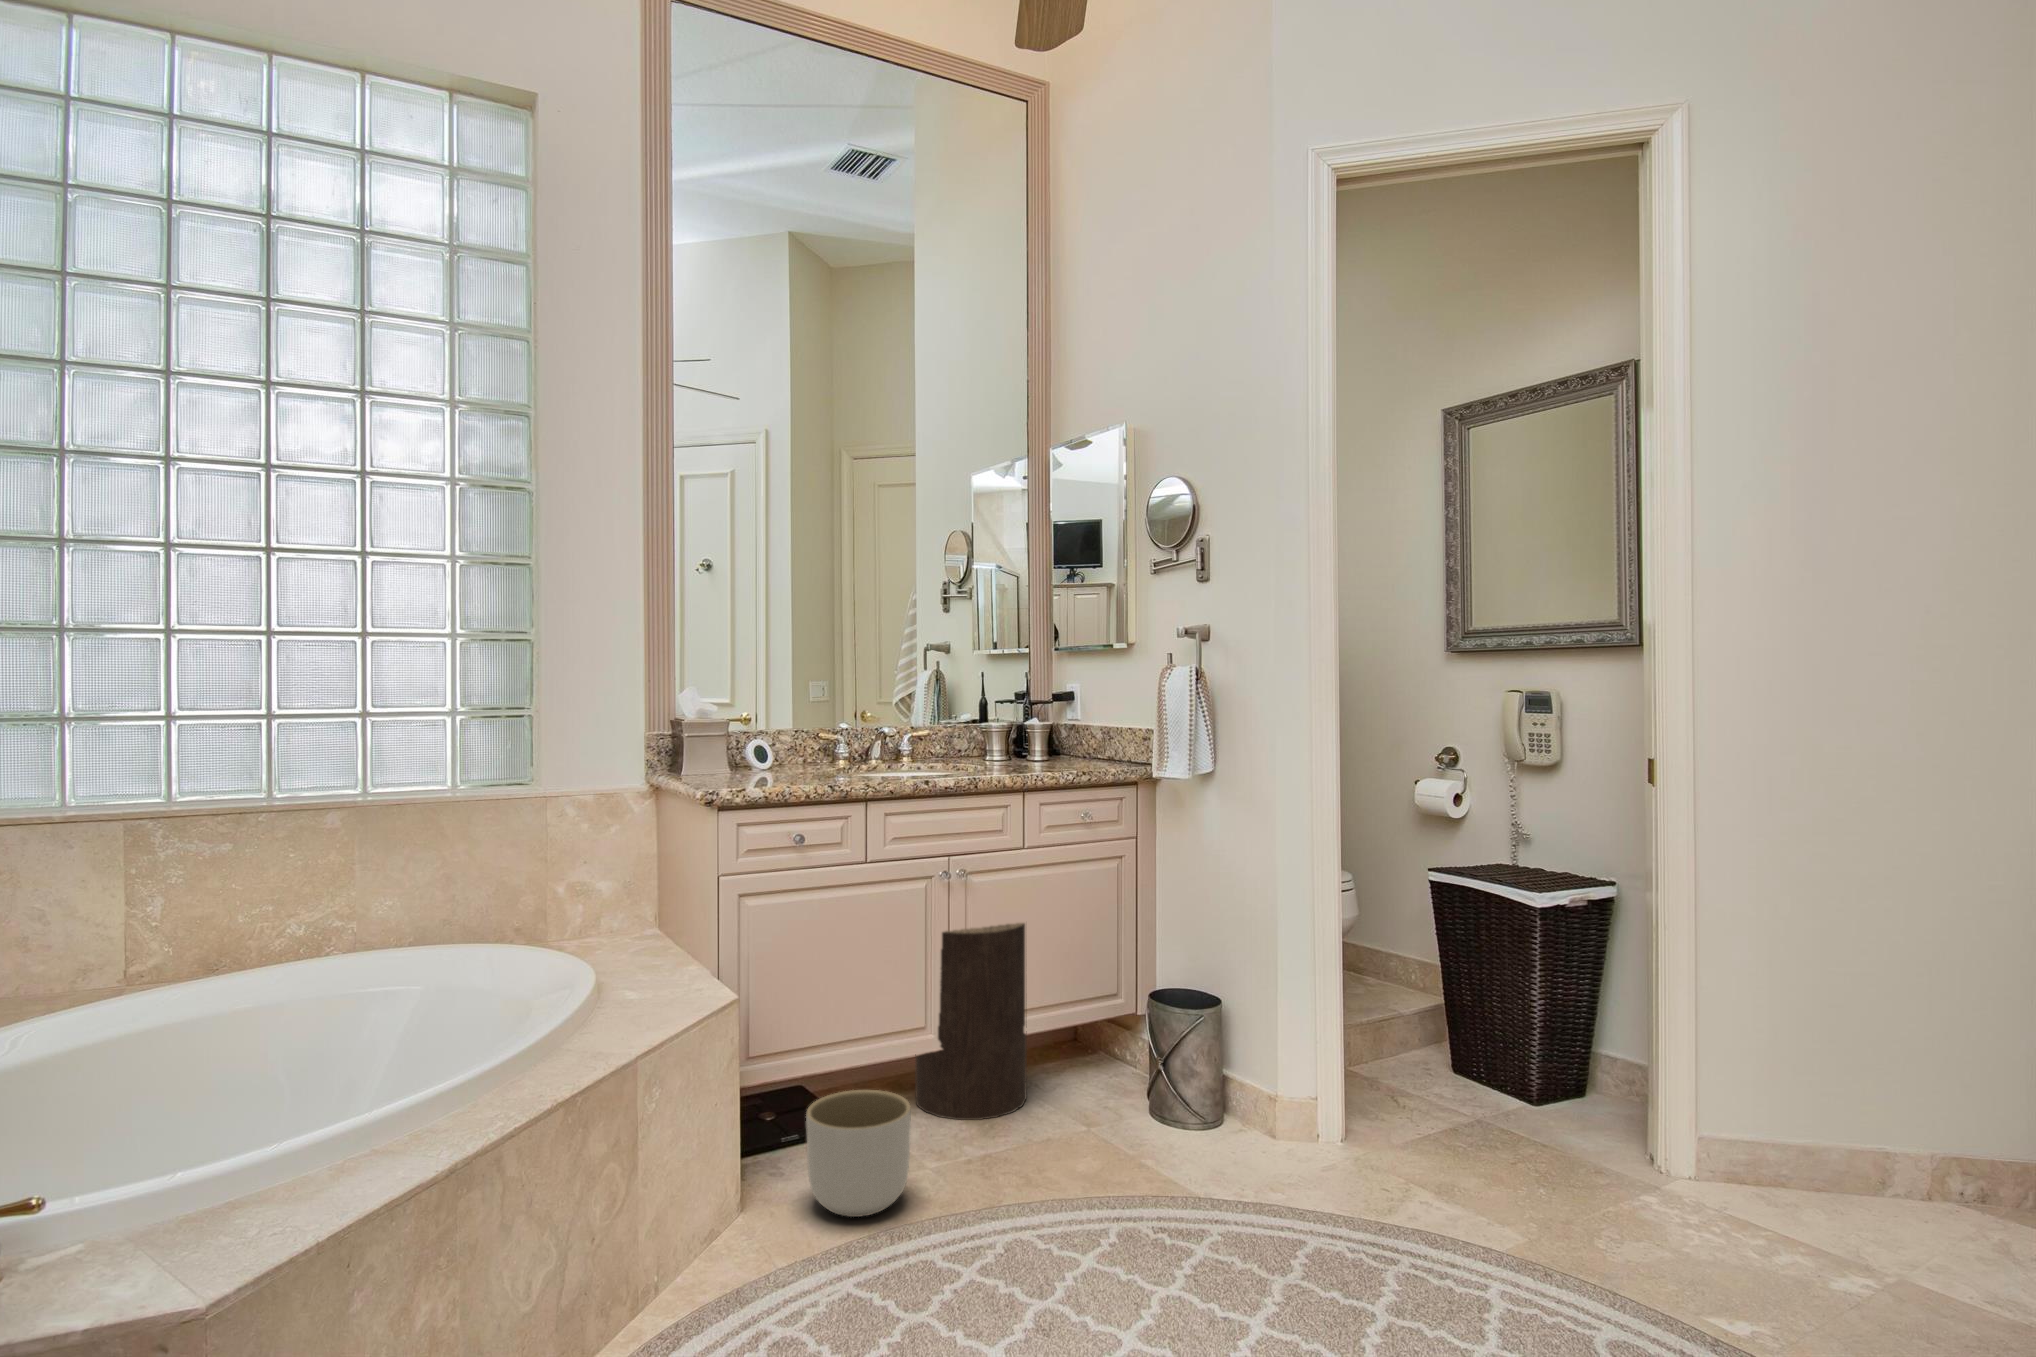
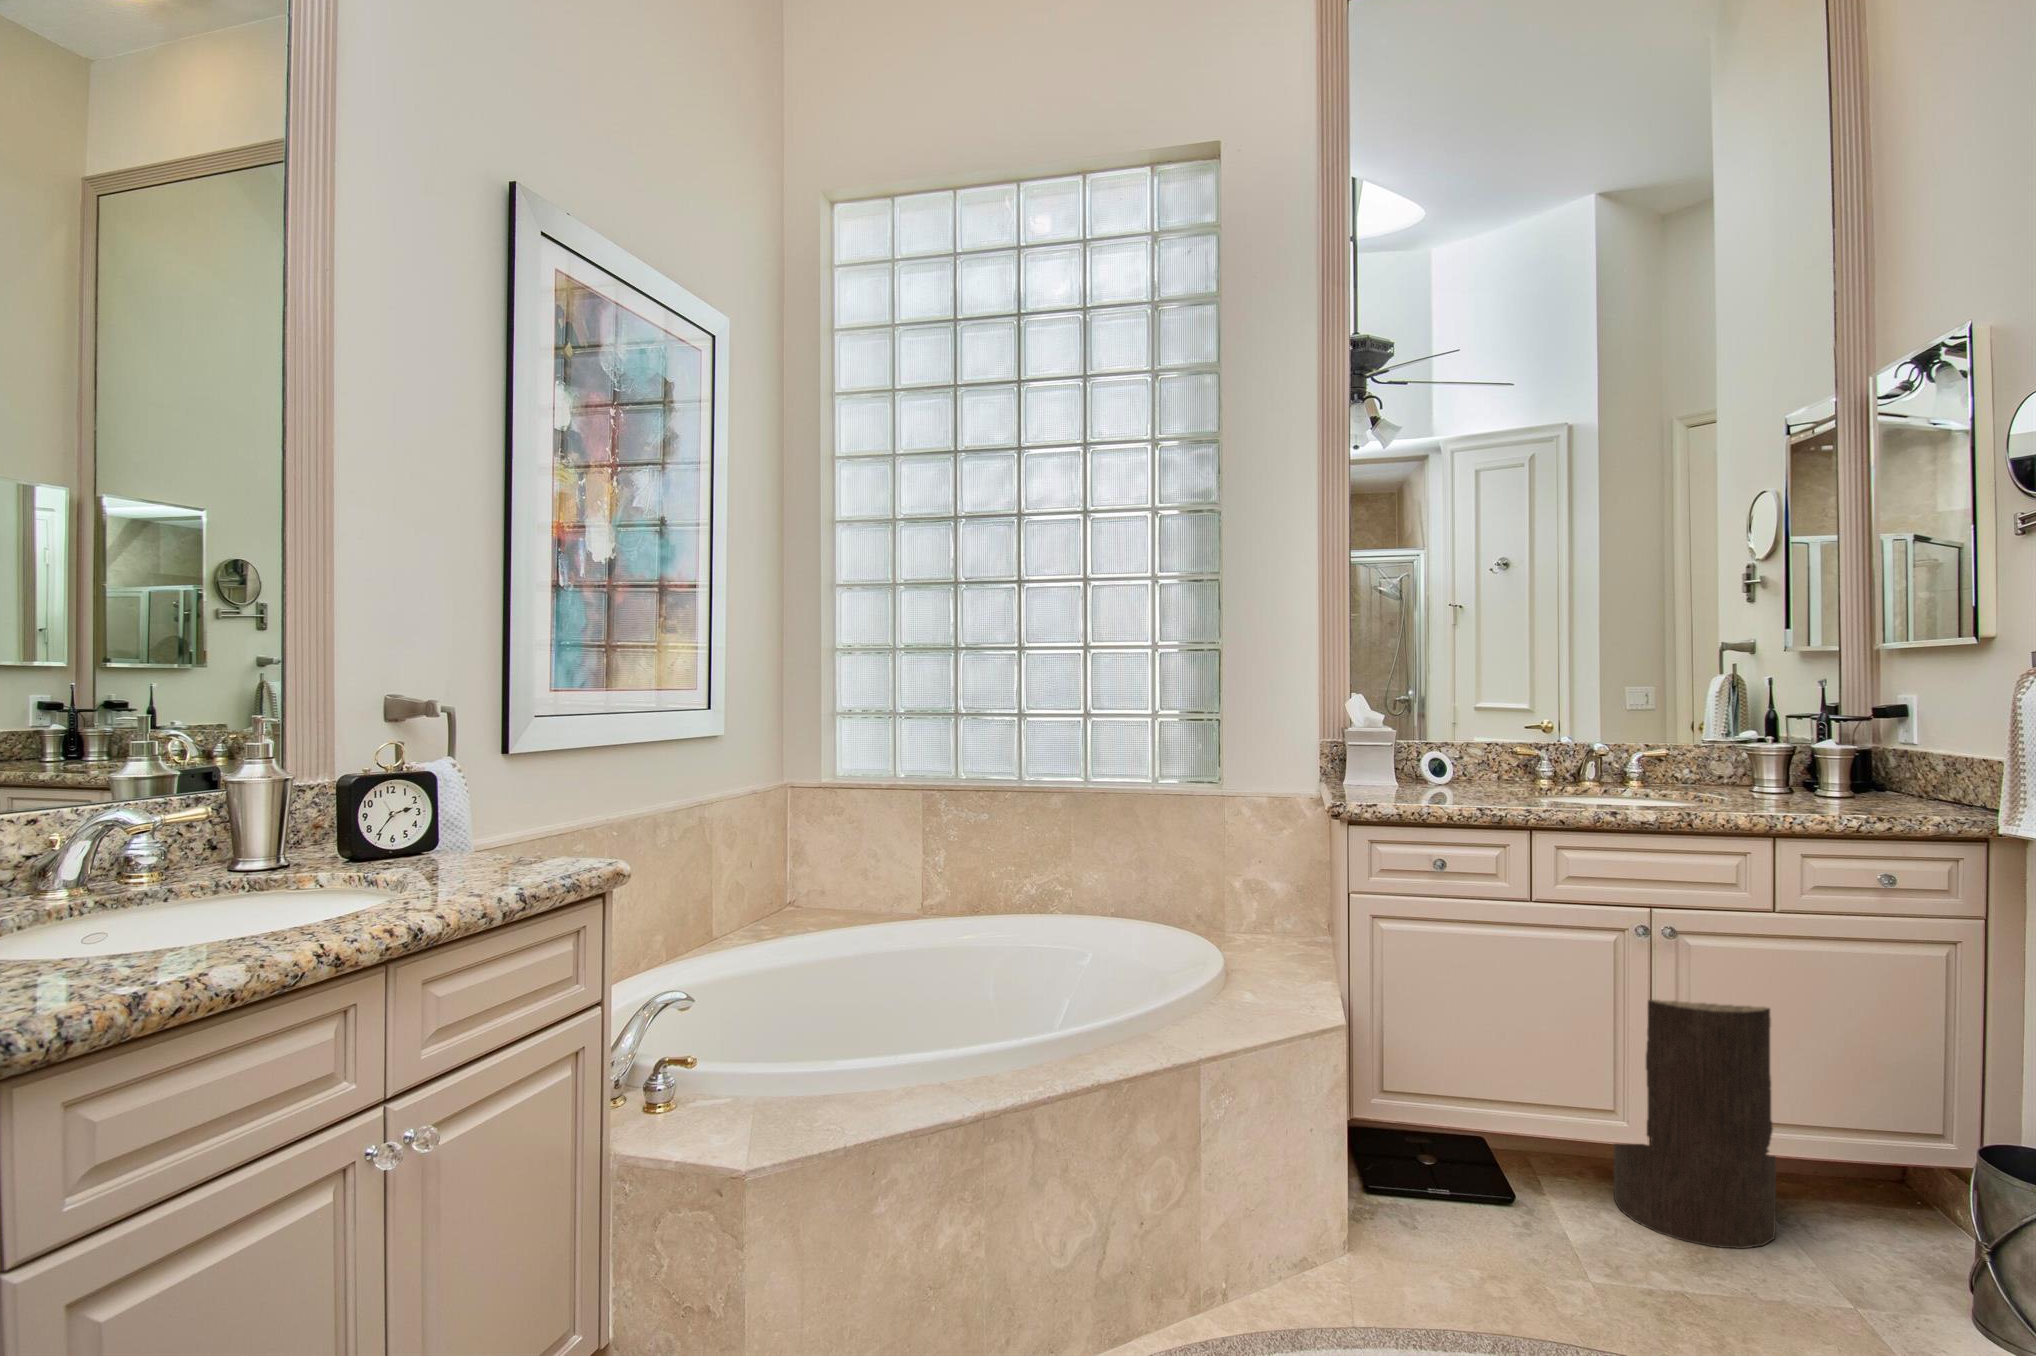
planter: present [806,1090,911,1217] -> none [1412,1149,1537,1296]

